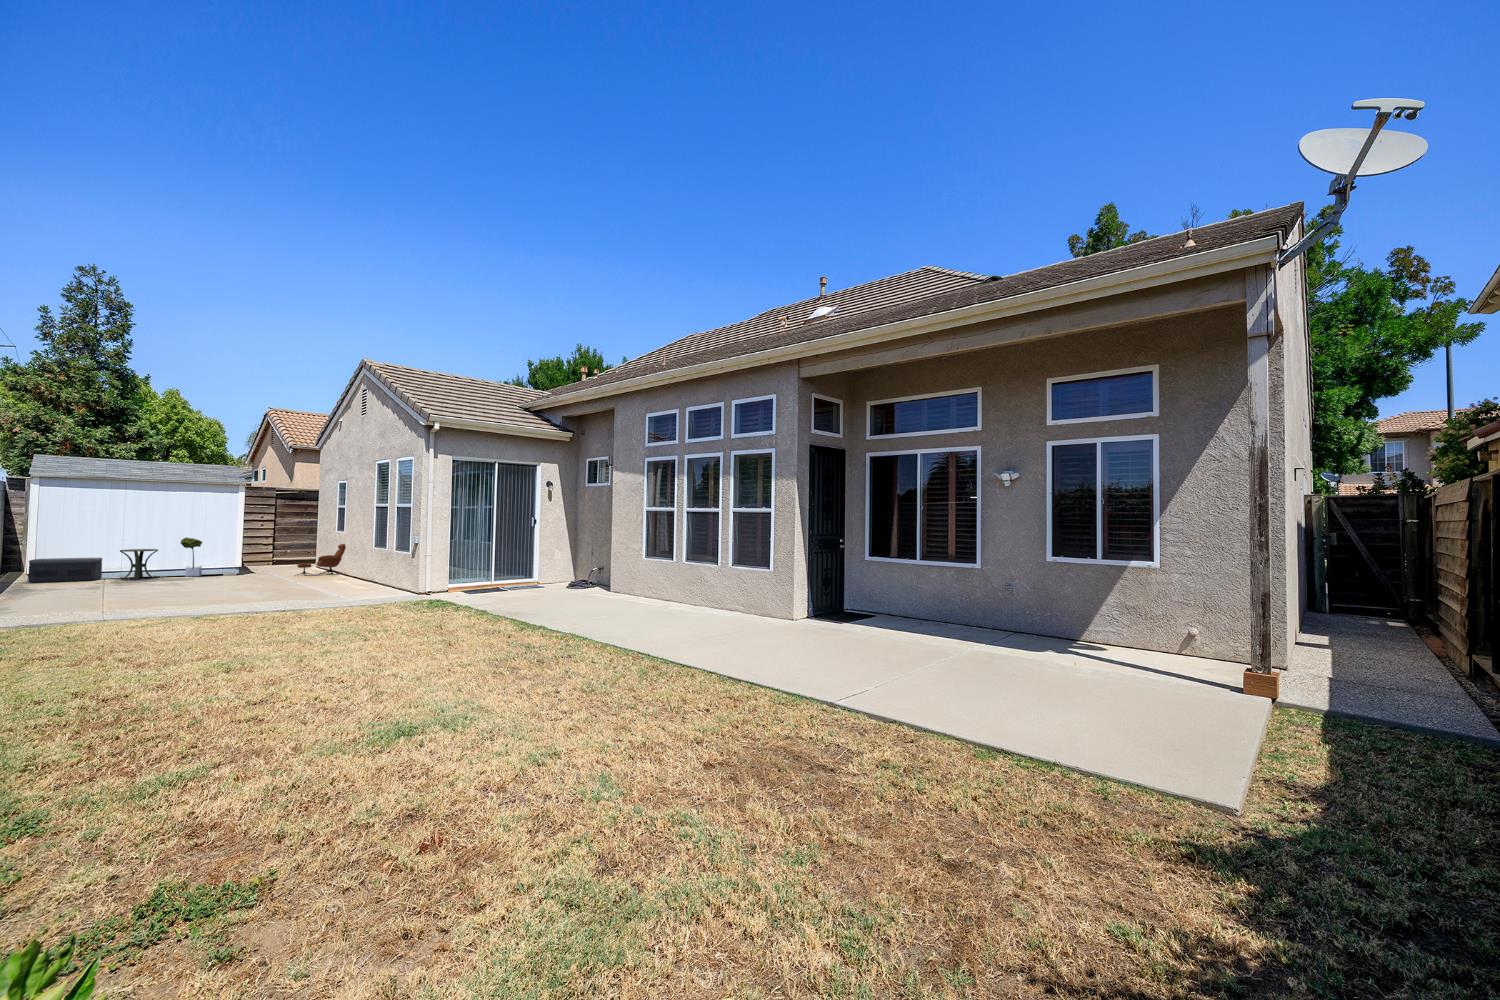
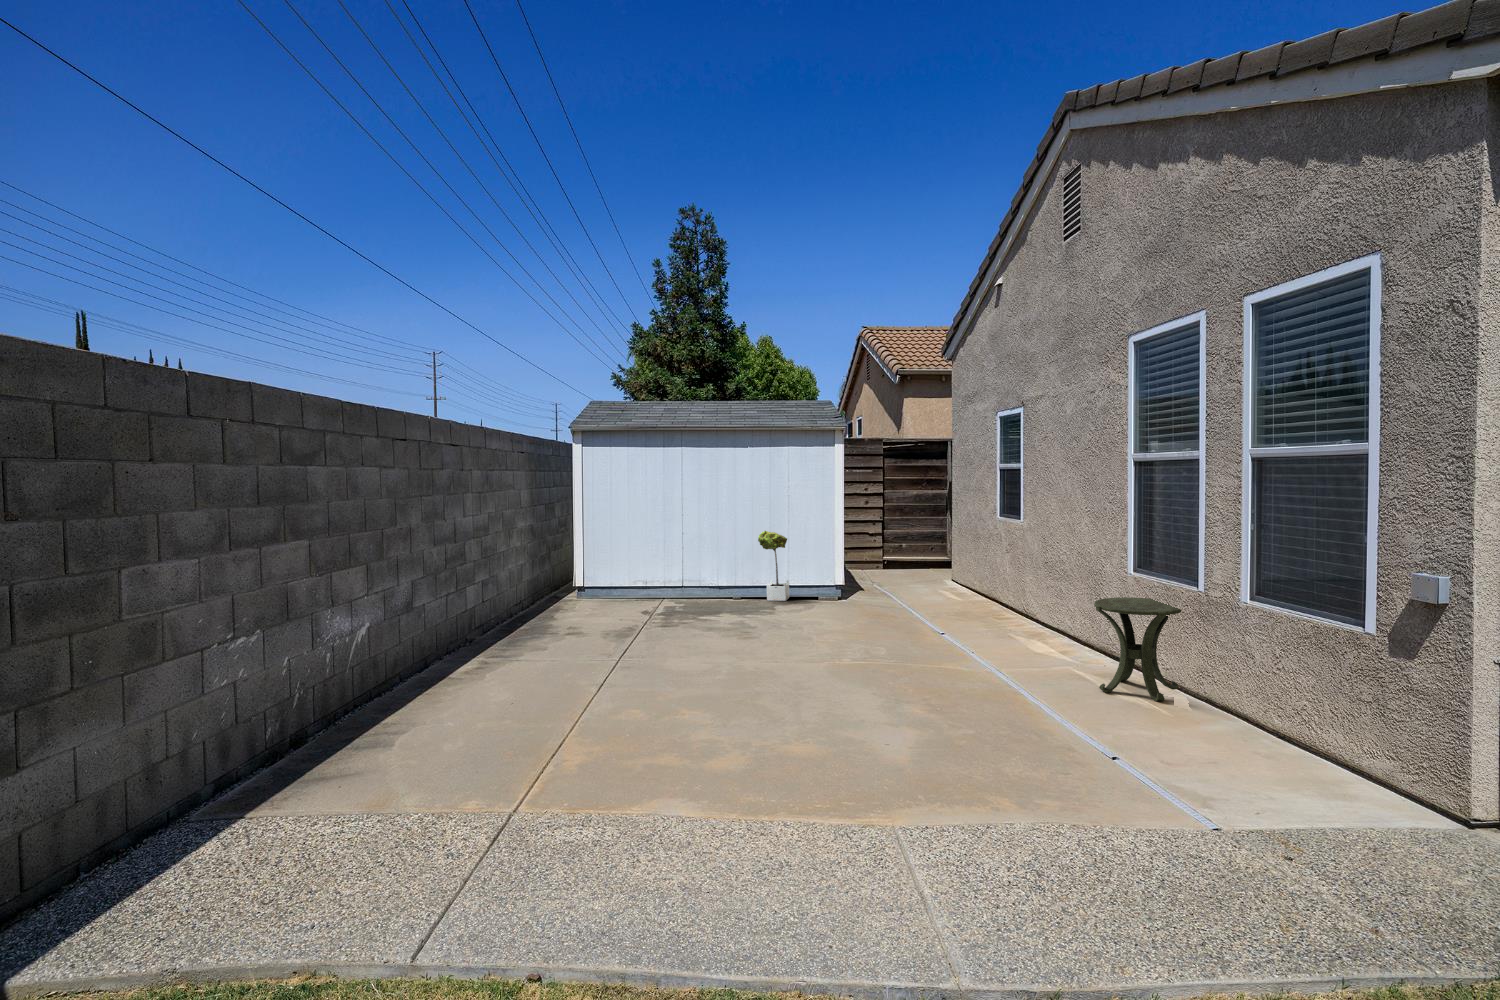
lounge chair: present [297,544,346,575] -> none [935,548,1028,619]
side table: present [120,549,158,580] -> present [1094,597,1181,701]
storage bench: present [28,558,102,583] -> none [587,562,668,602]

